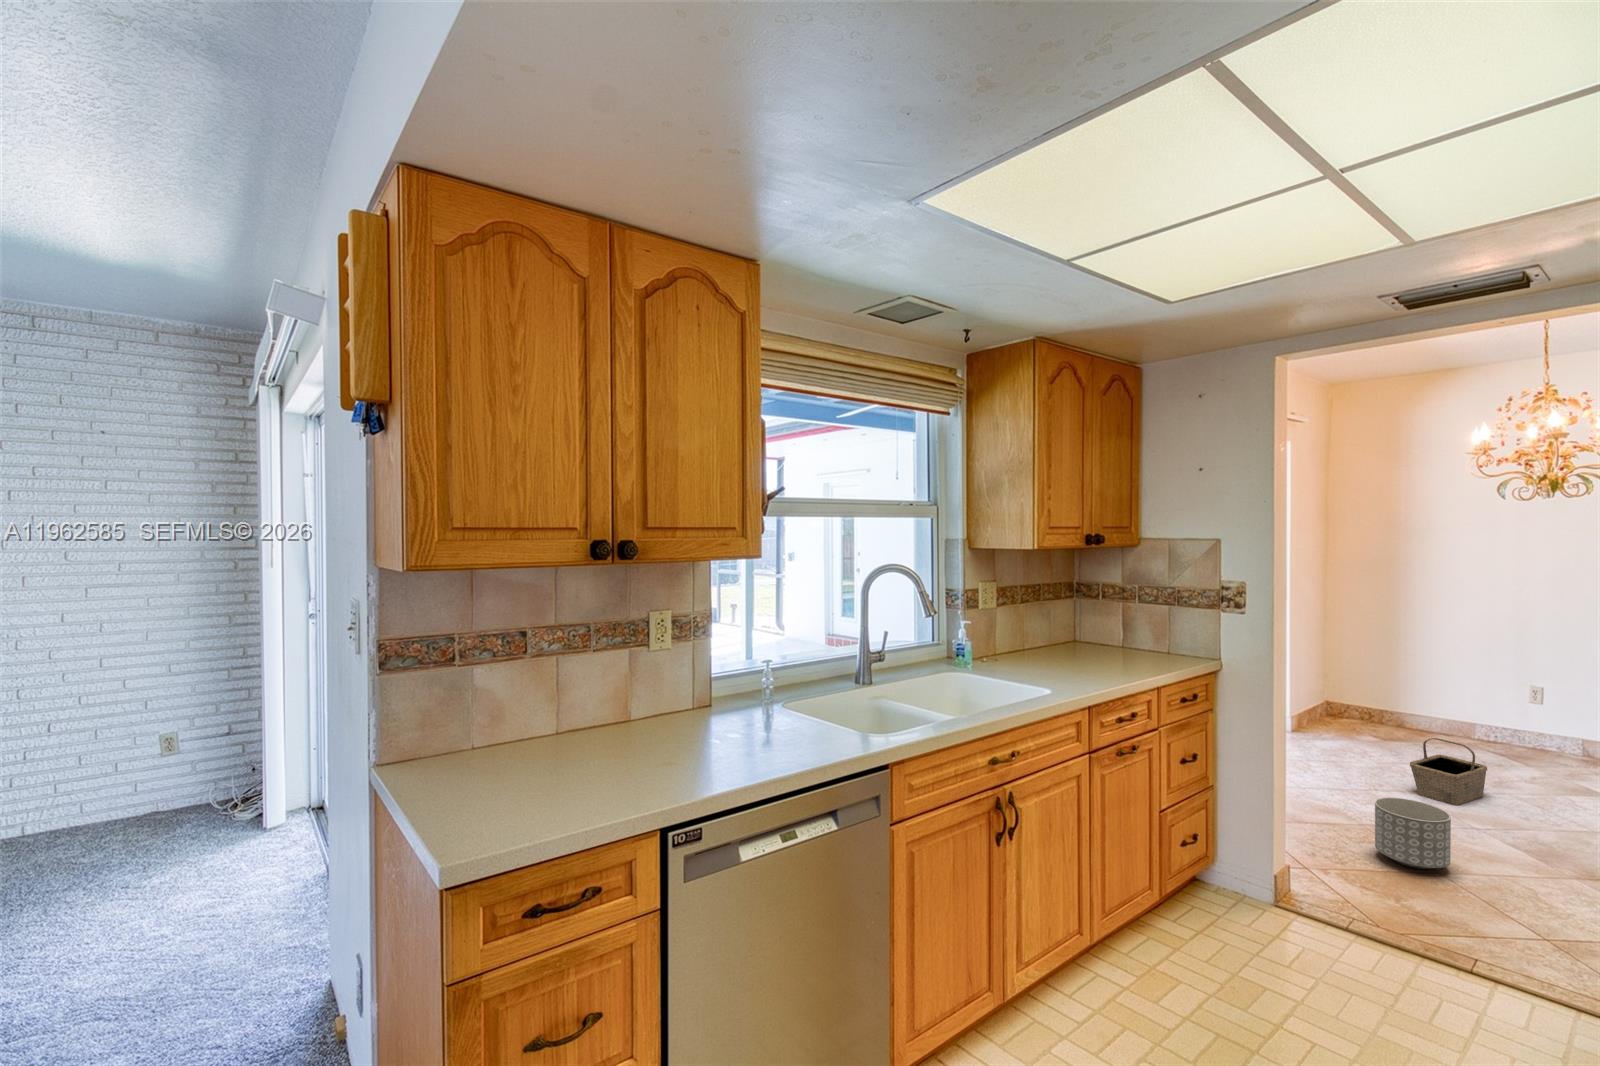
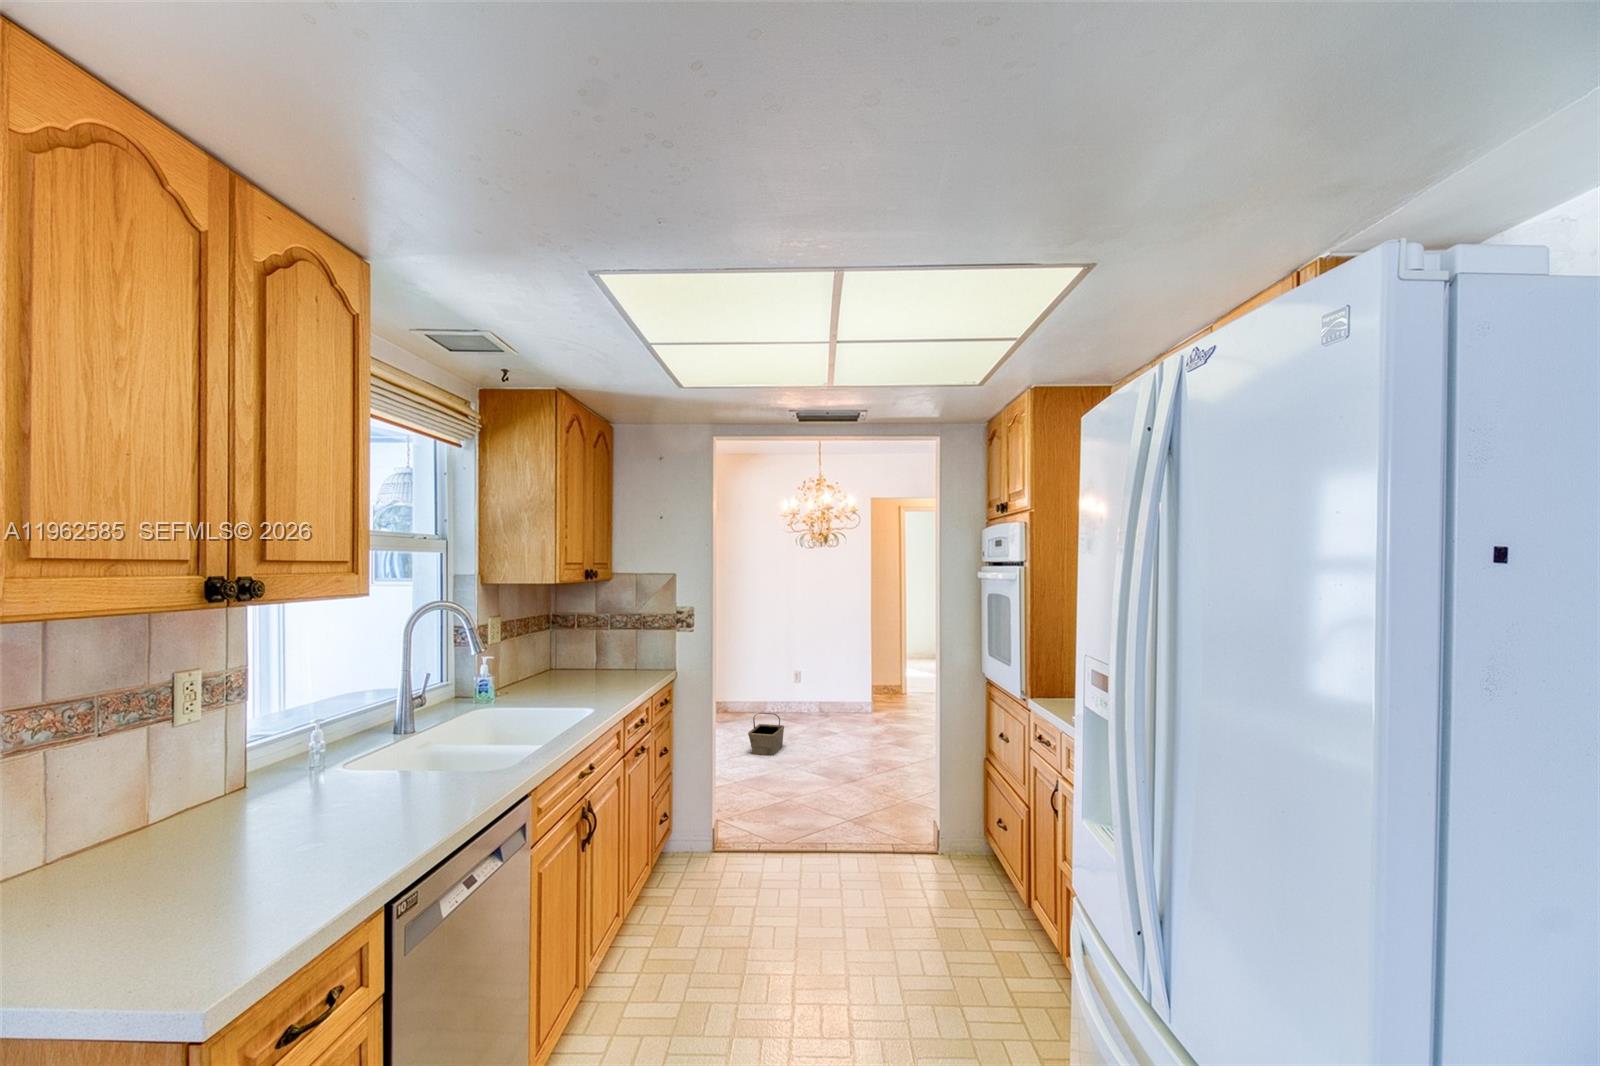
planter: present [1375,798,1451,869] -> none [749,754,787,799]

